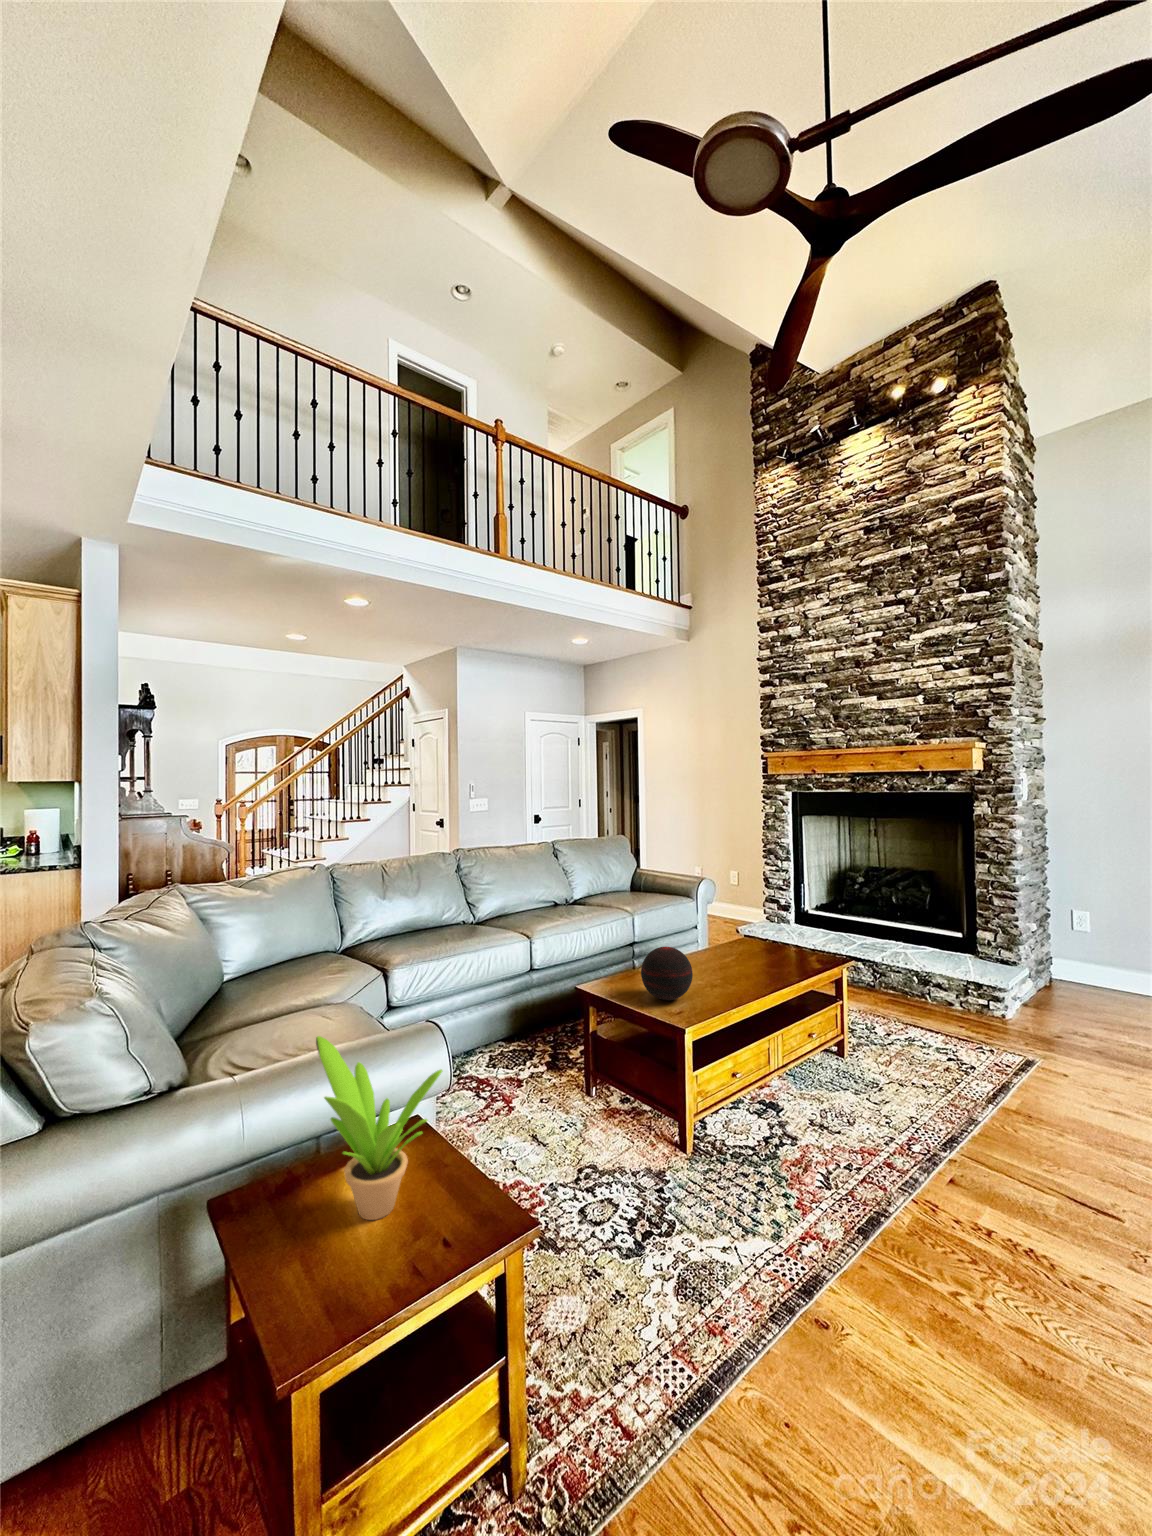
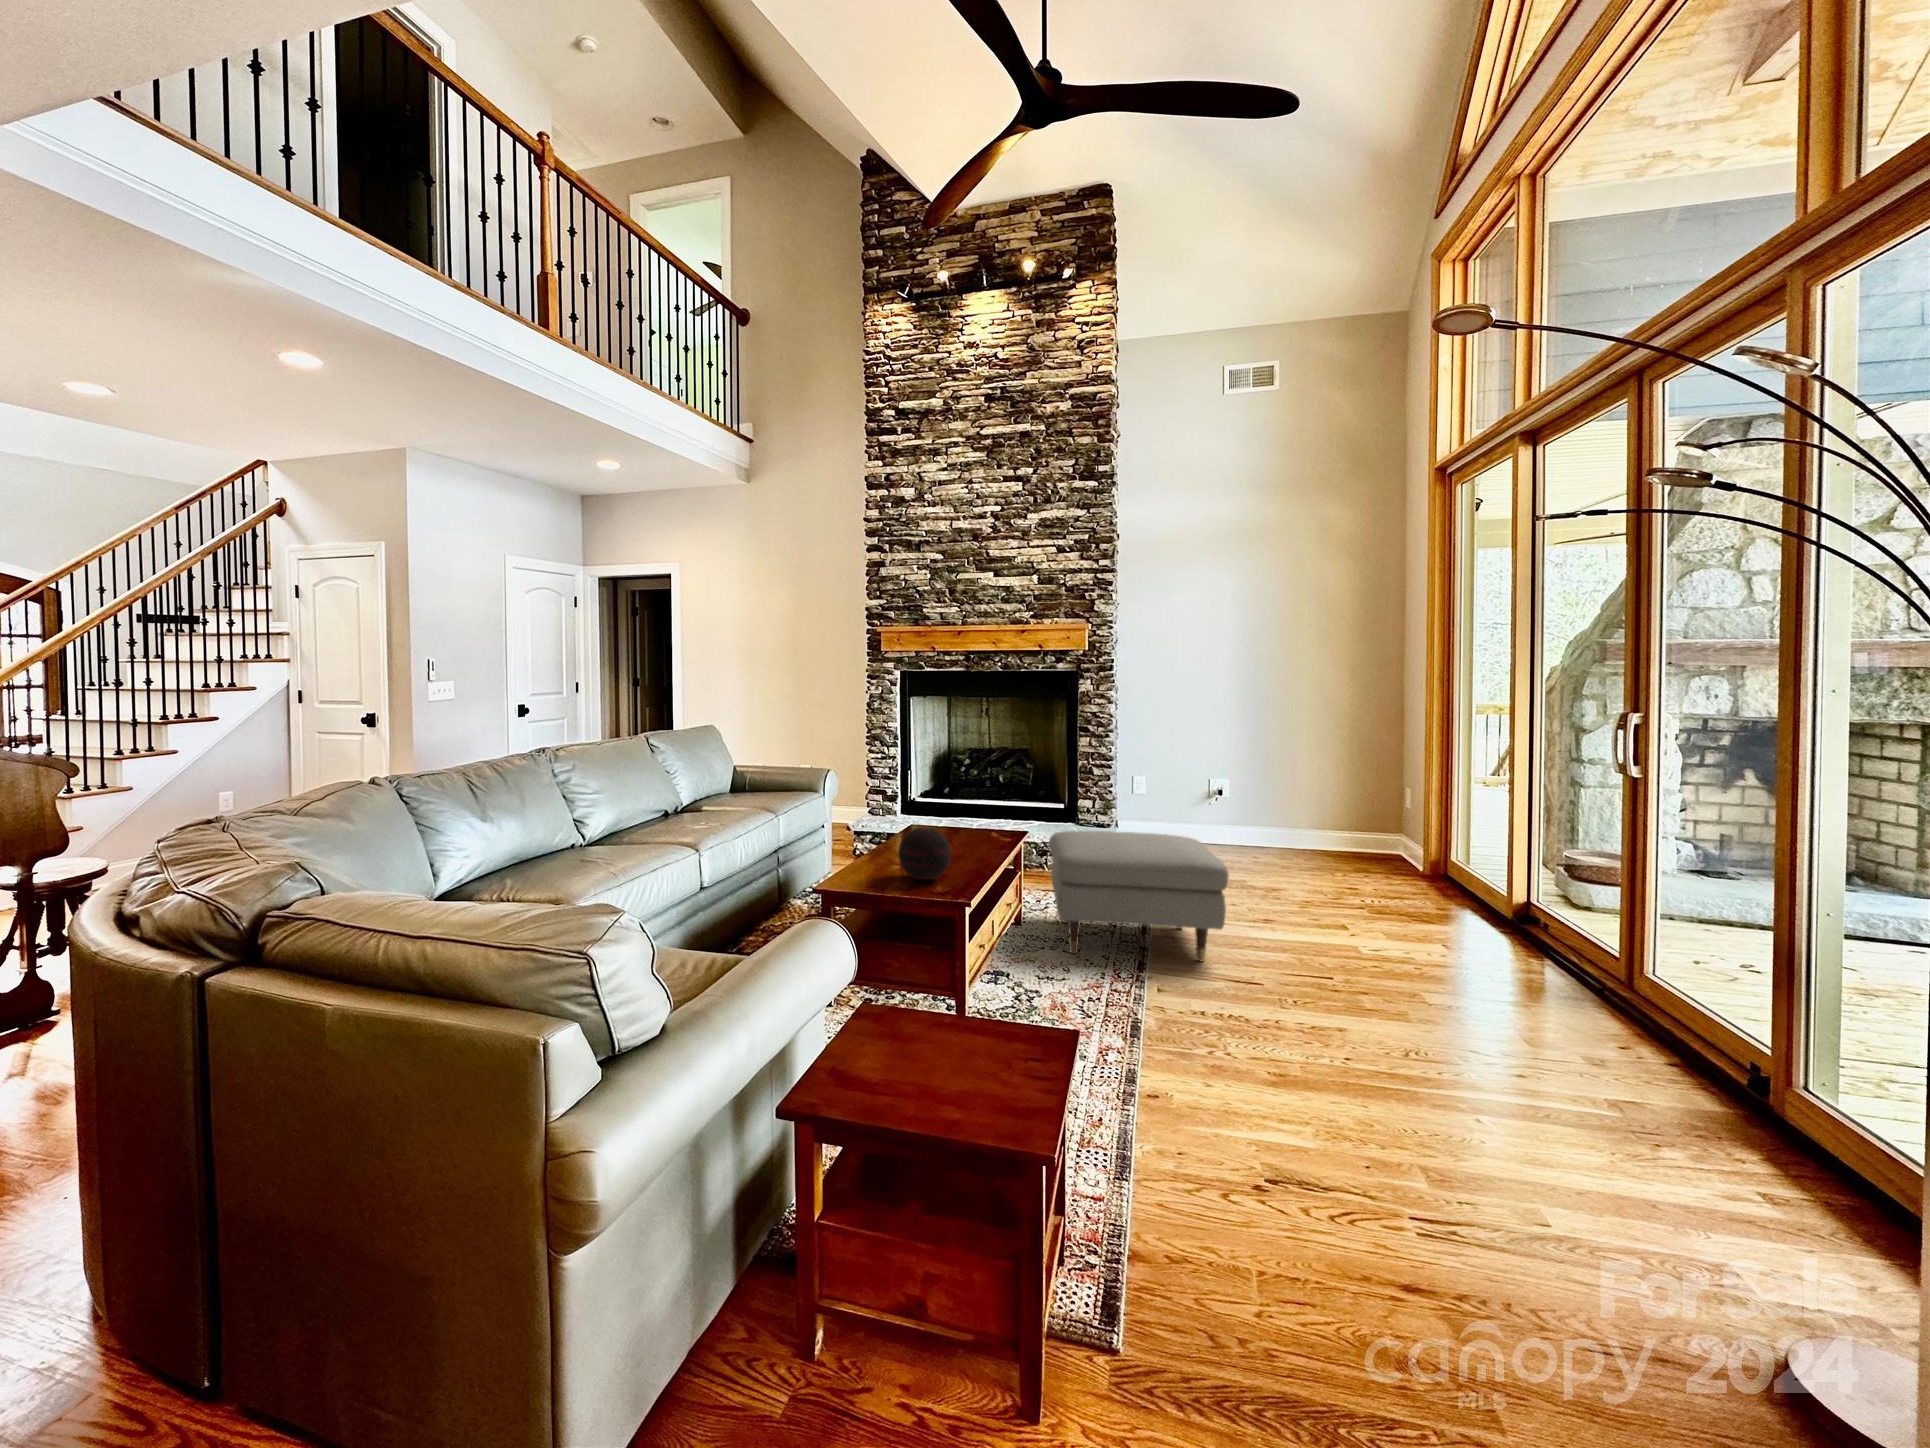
ottoman: none [850,967,1080,1158] -> present [1049,831,1229,961]
potted plant: present [316,1036,443,1220] -> none [868,910,1018,1065]

